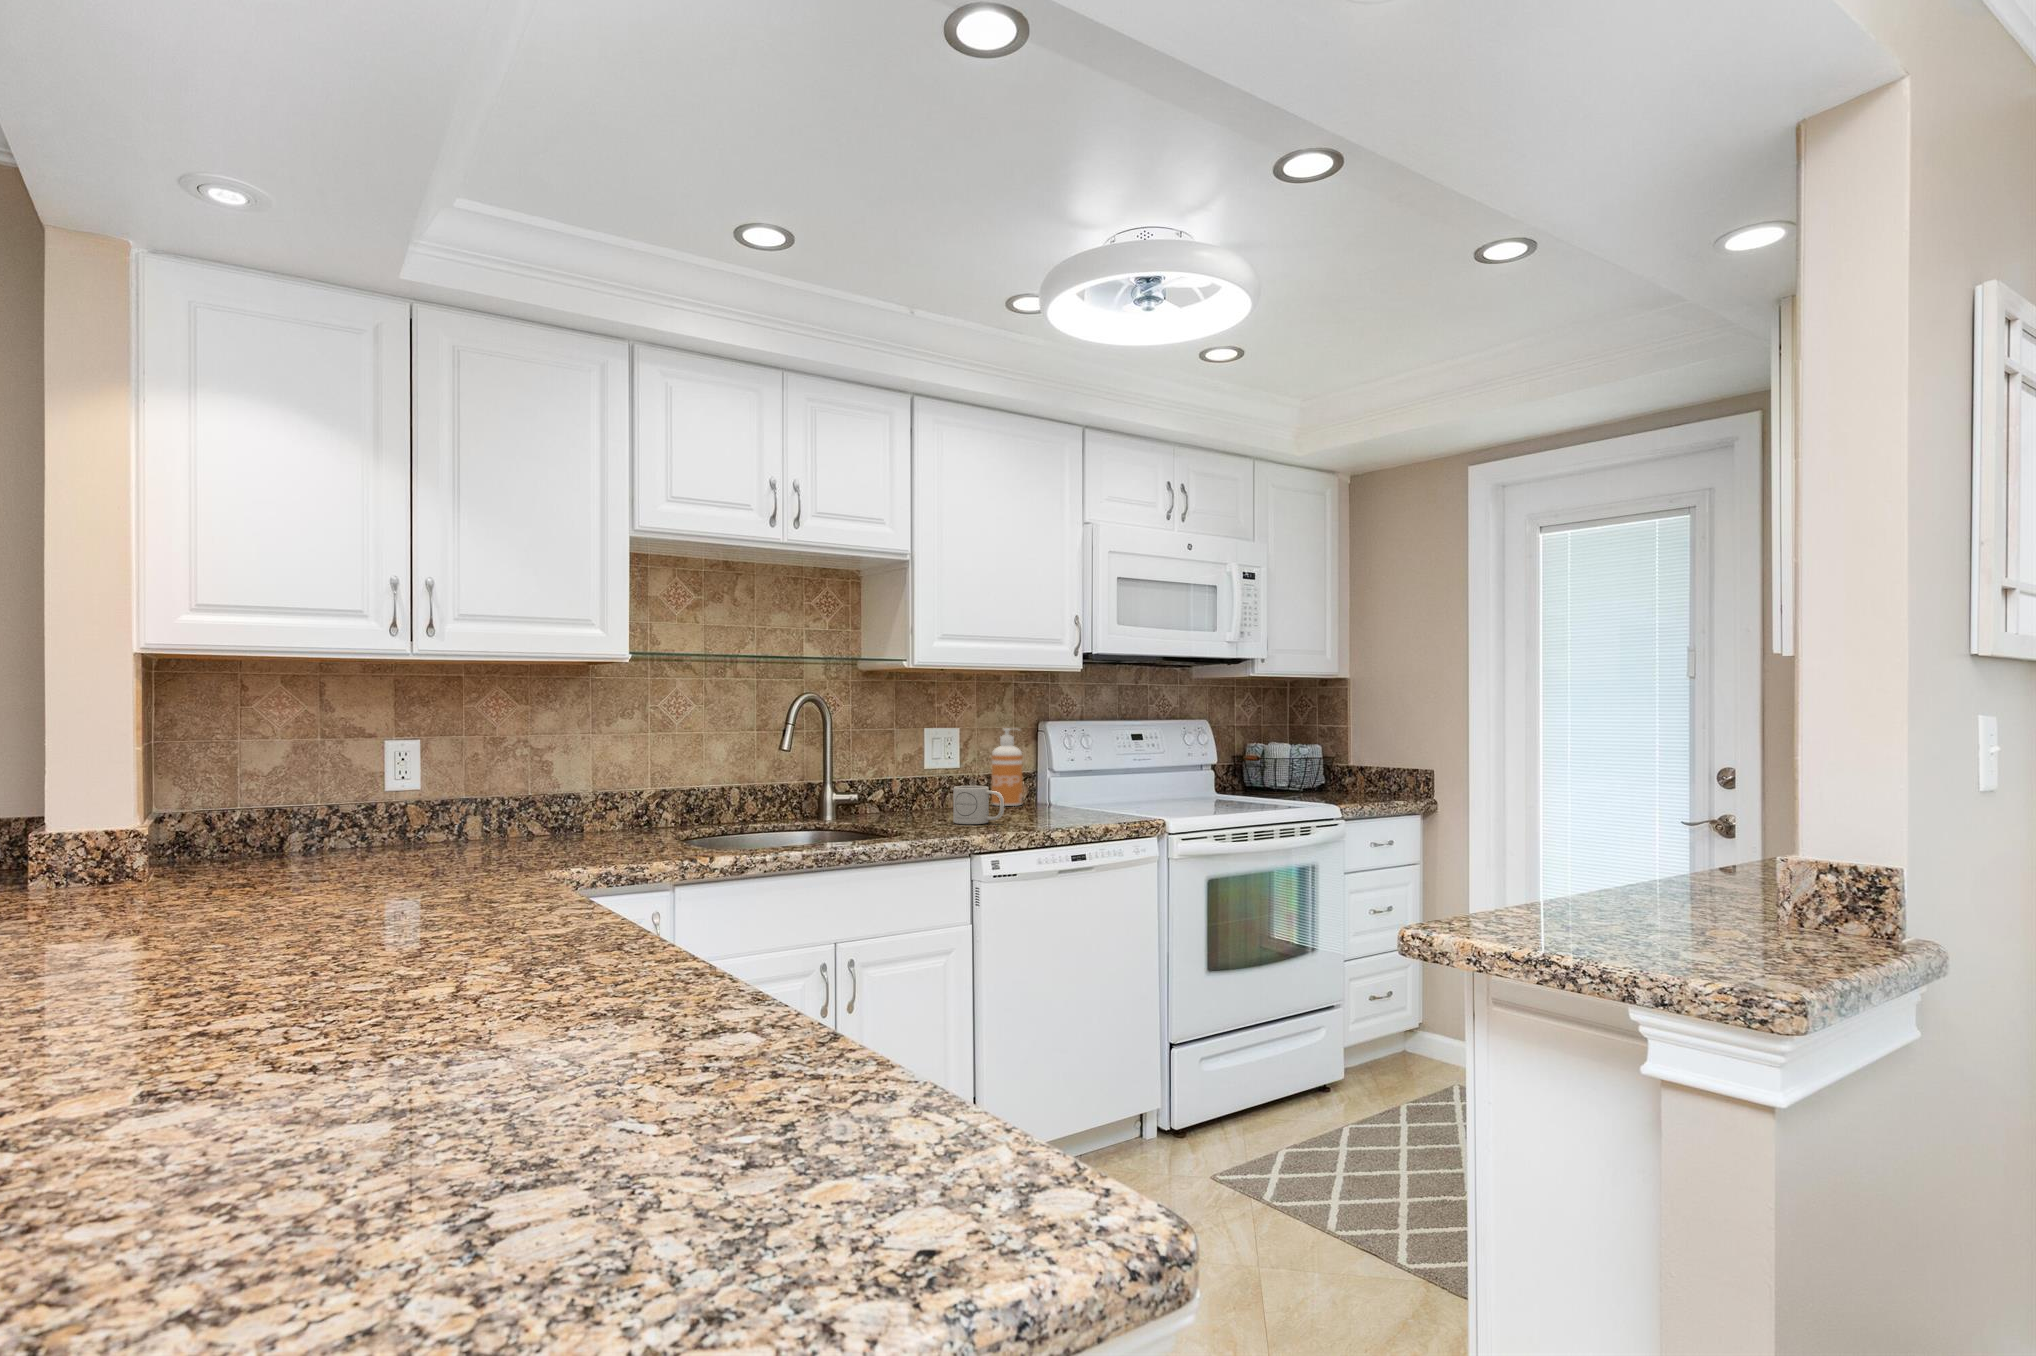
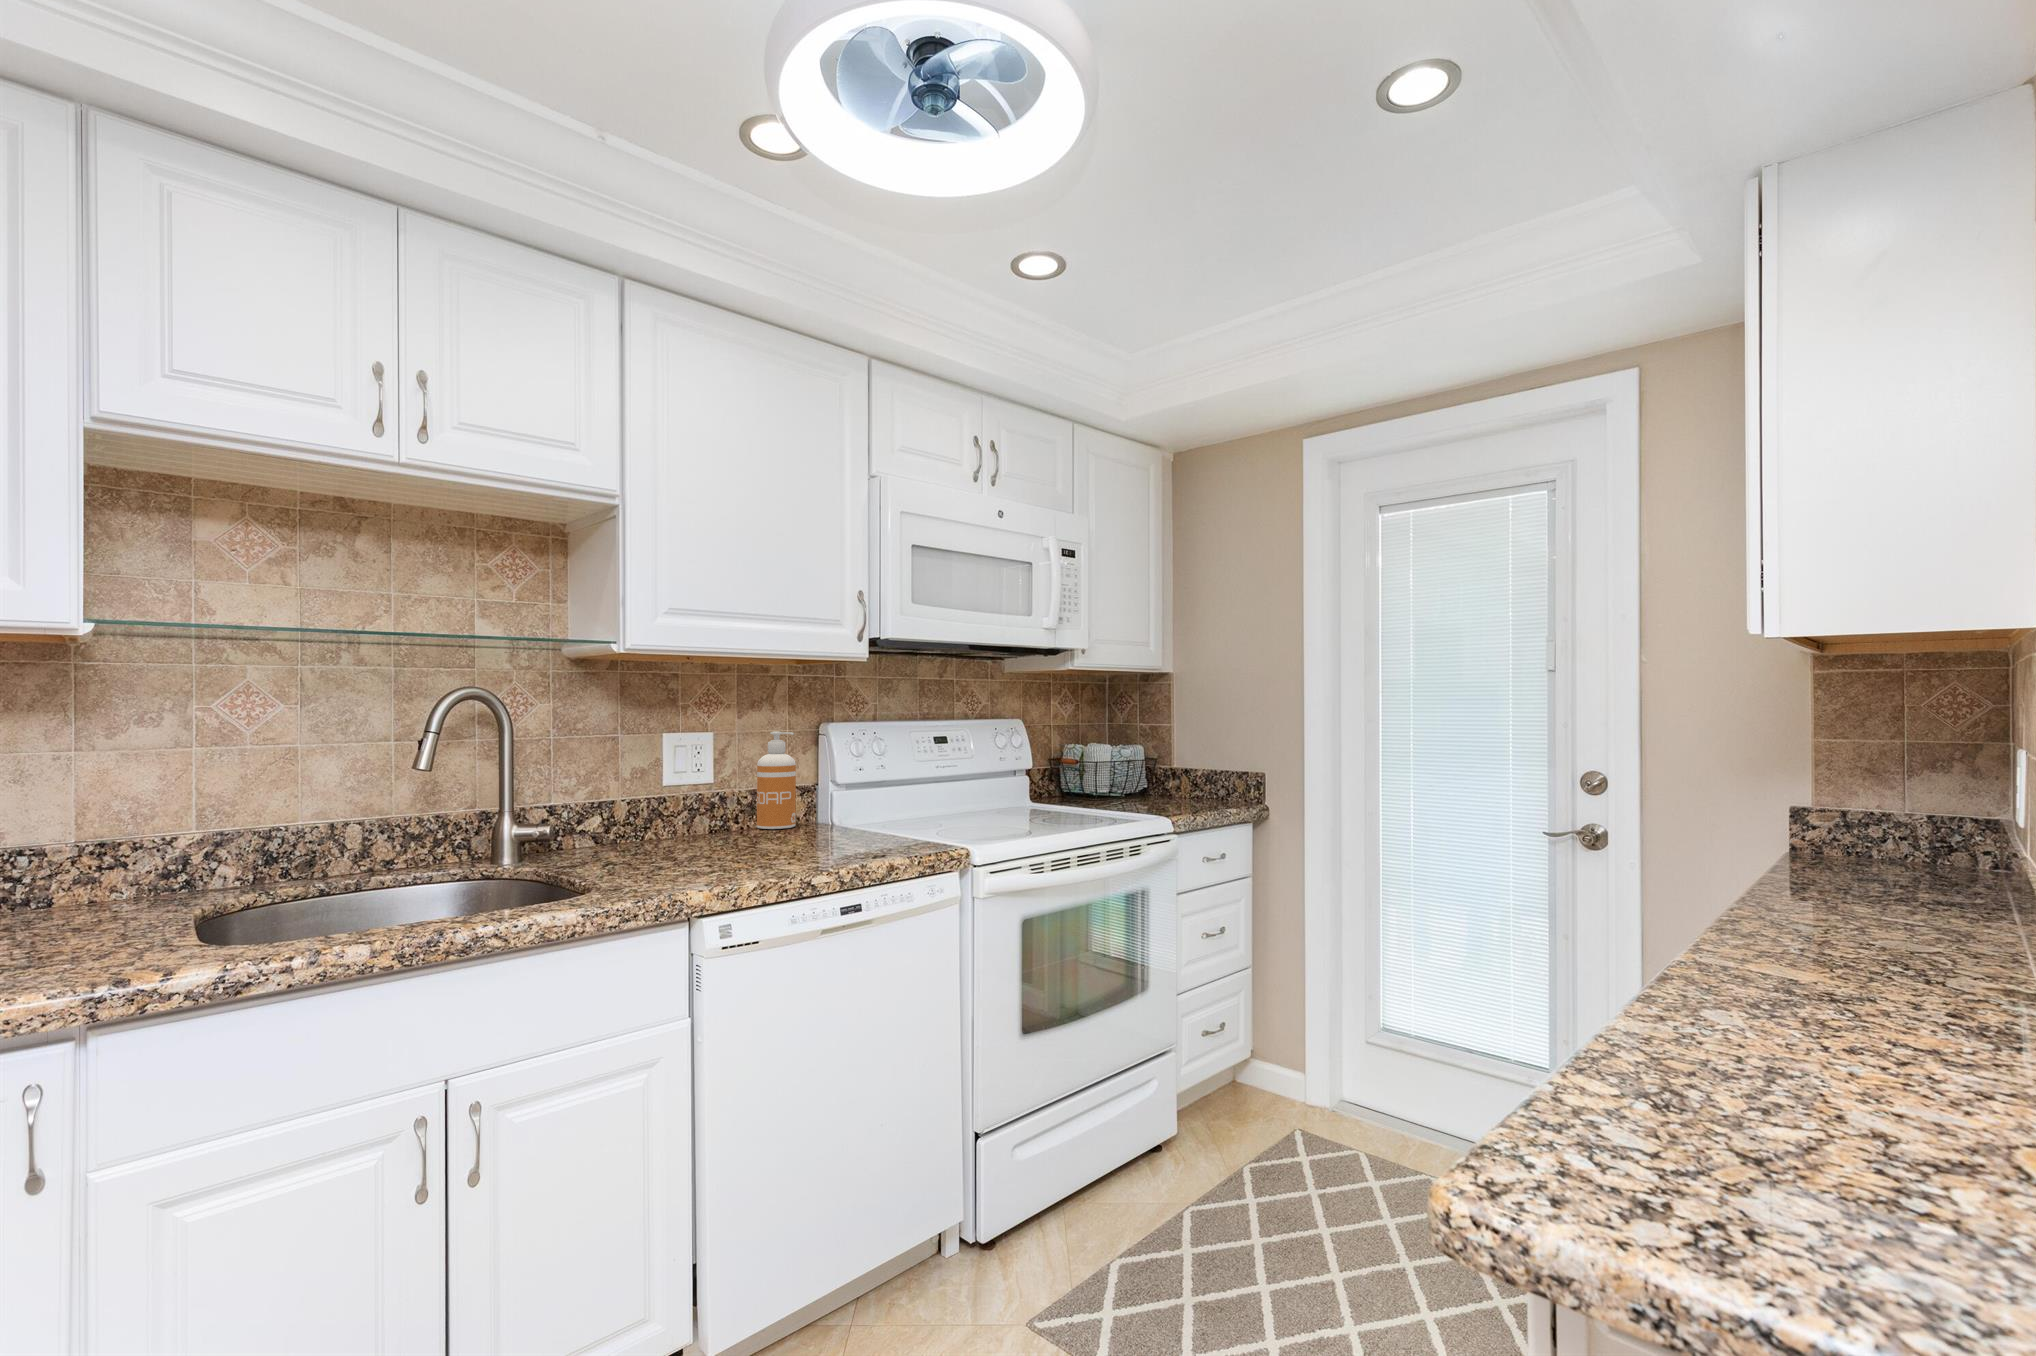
mug: present [953,786,1004,824] -> none [684,811,754,865]

